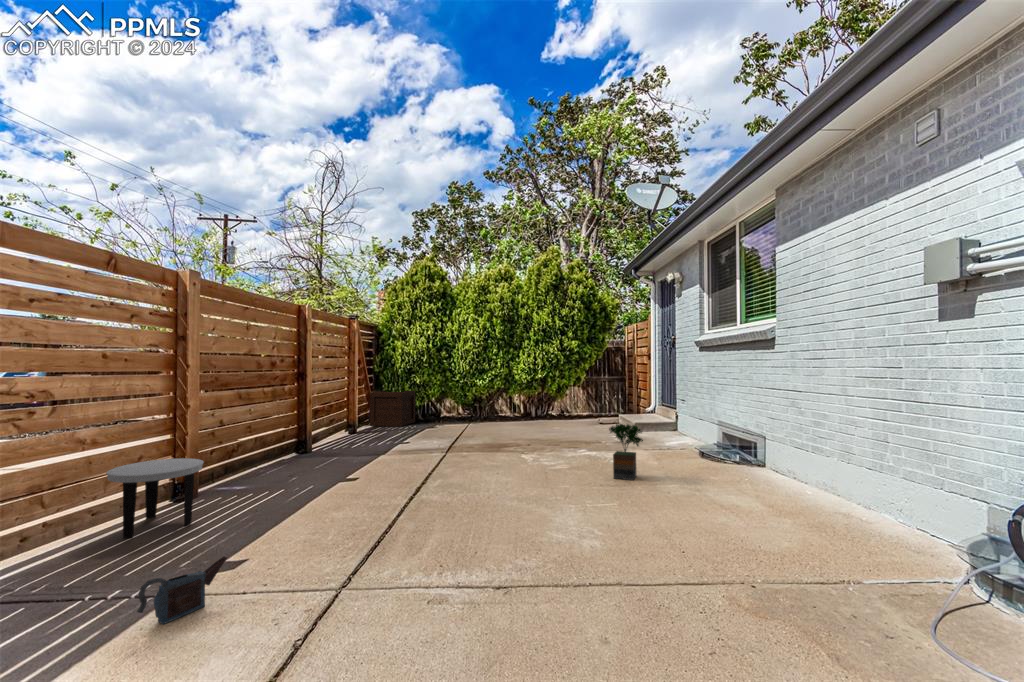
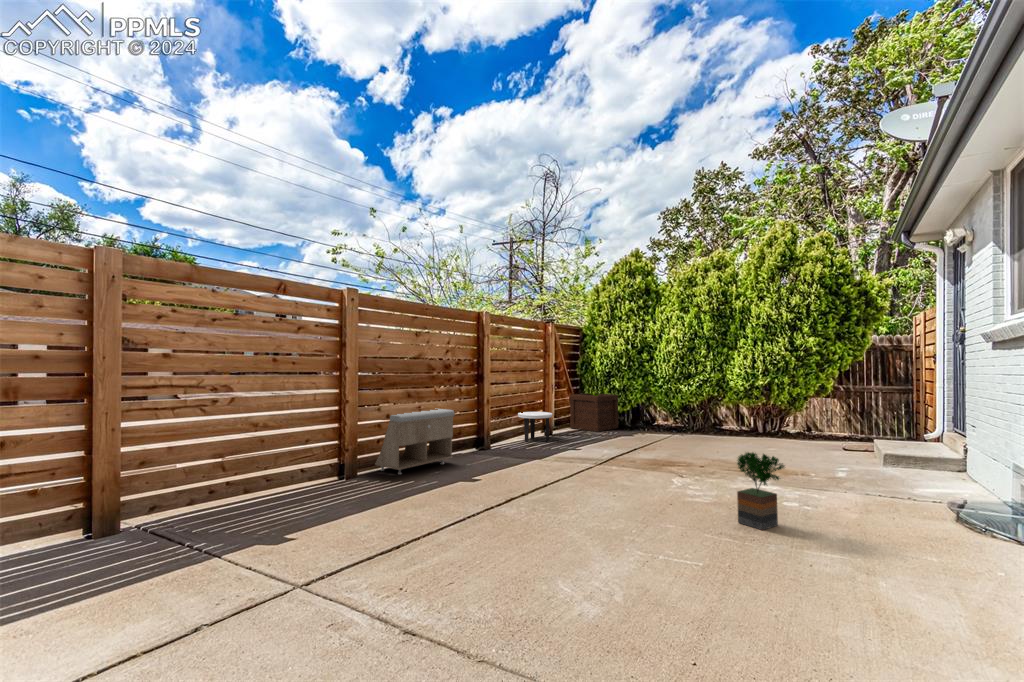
storage bench: none [197,411,300,492] -> present [375,409,454,474]
side table: present [106,458,204,538] -> present [518,412,552,442]
watering can: present [137,557,227,624] -> none [219,516,284,553]

